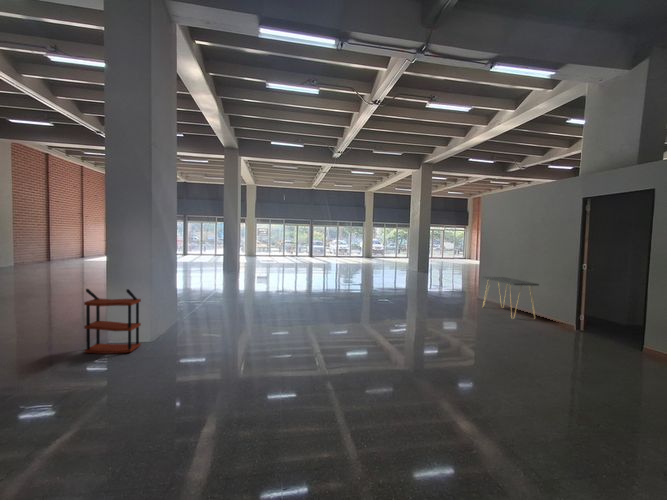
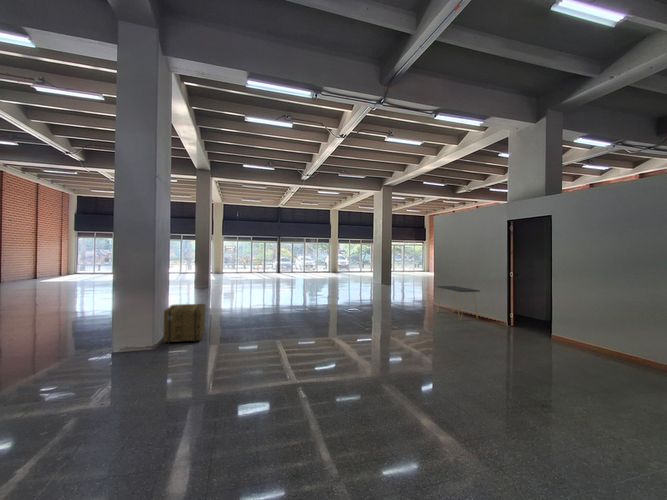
shelving unit: present [84,289,141,354] -> none [100,301,149,359]
cardboard box: none [162,291,213,337] -> present [163,304,205,344]

